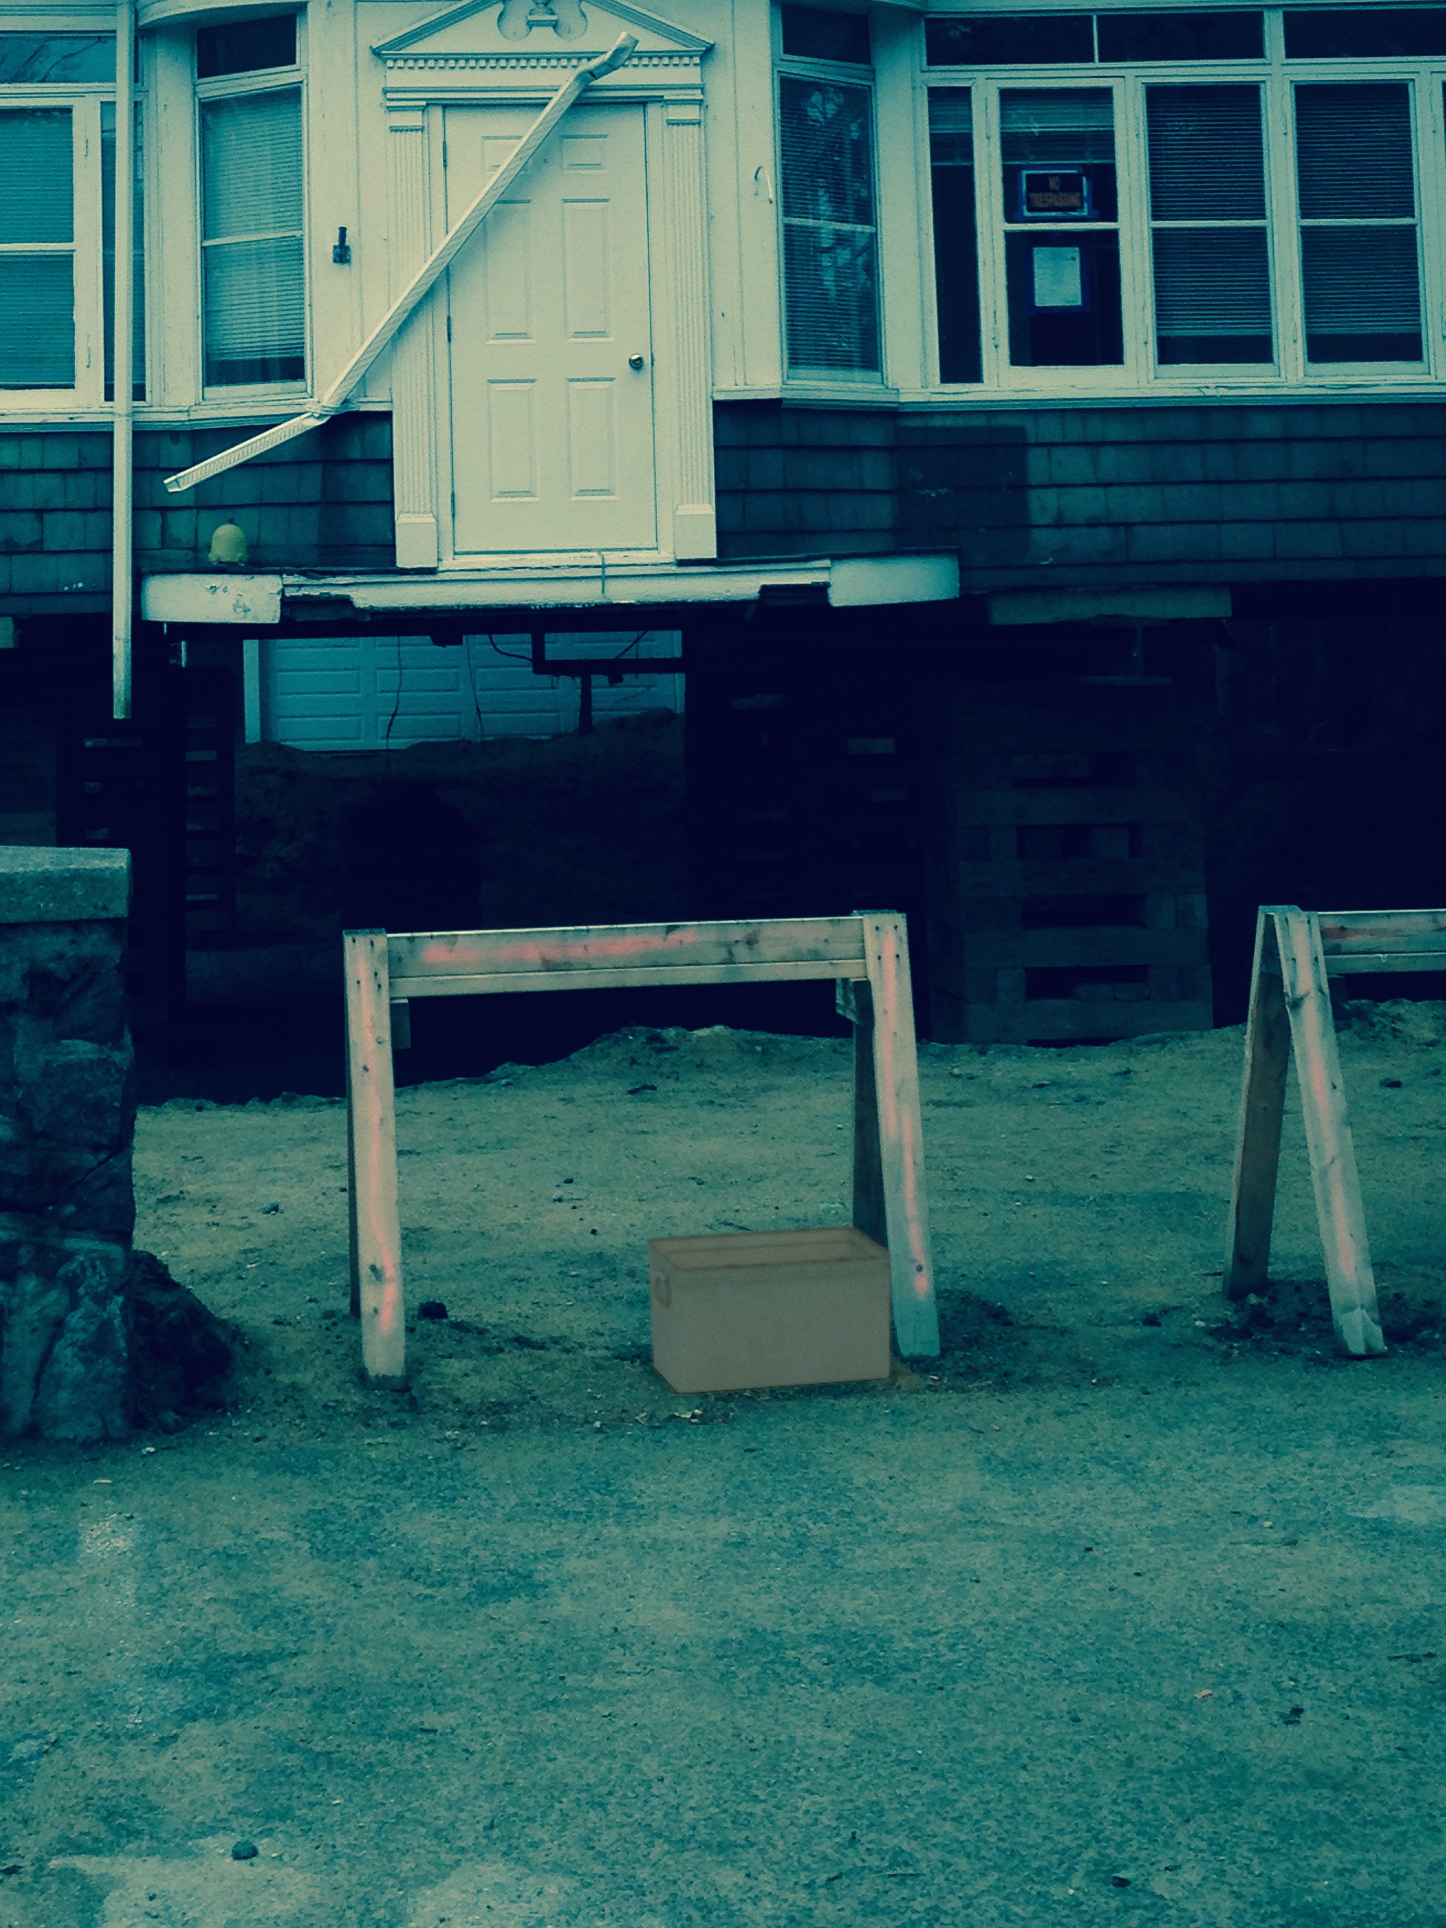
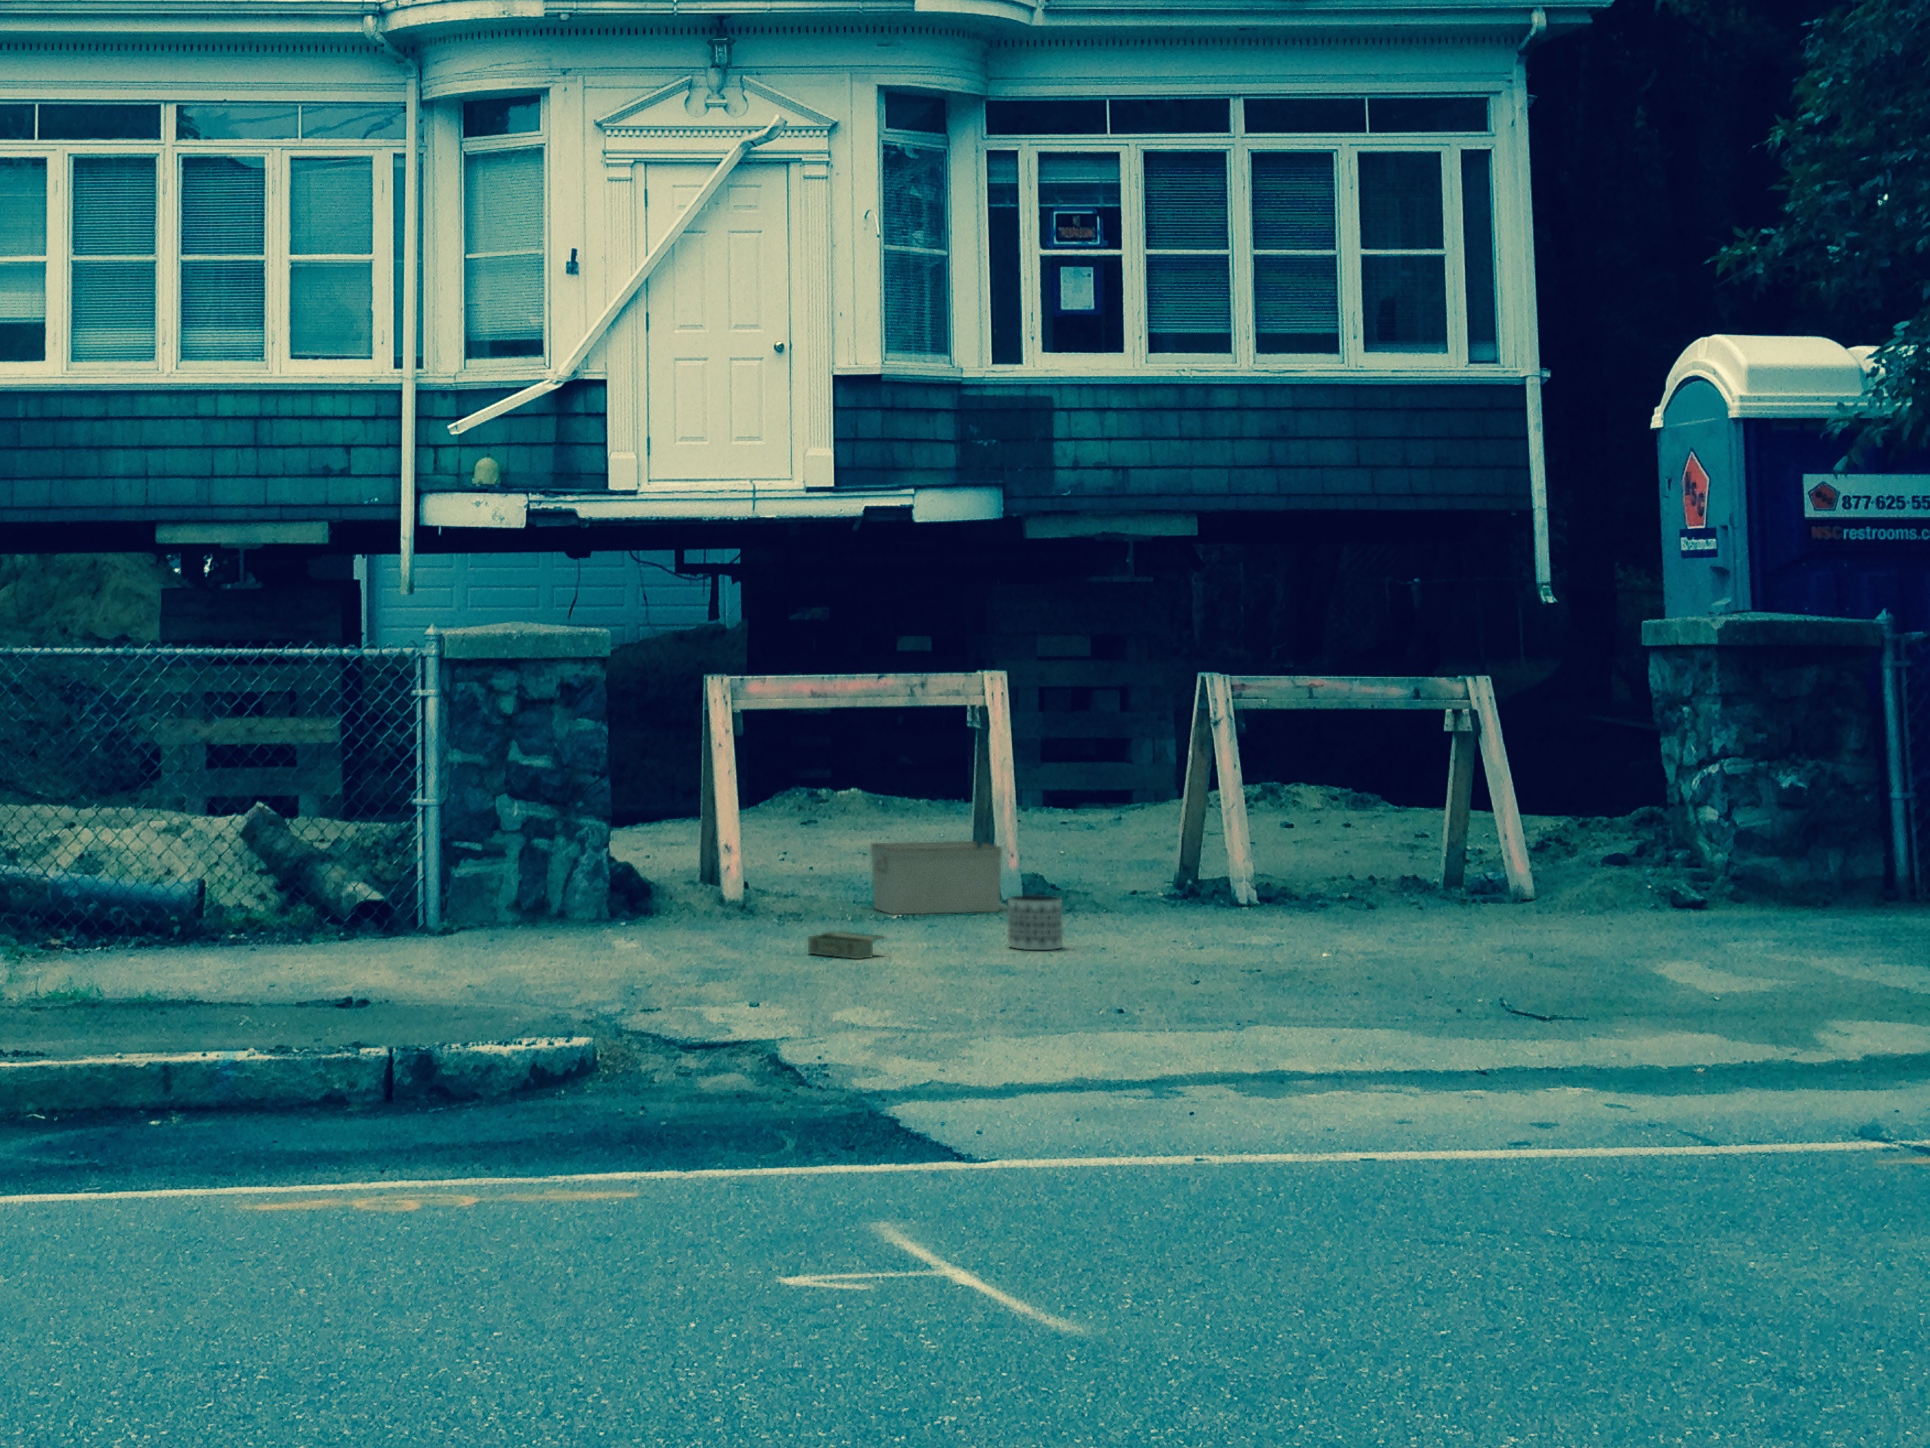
planter: none [863,1468,986,1618] -> present [1008,895,1063,950]
toolbox: none [398,1576,574,1685] -> present [808,932,885,959]

